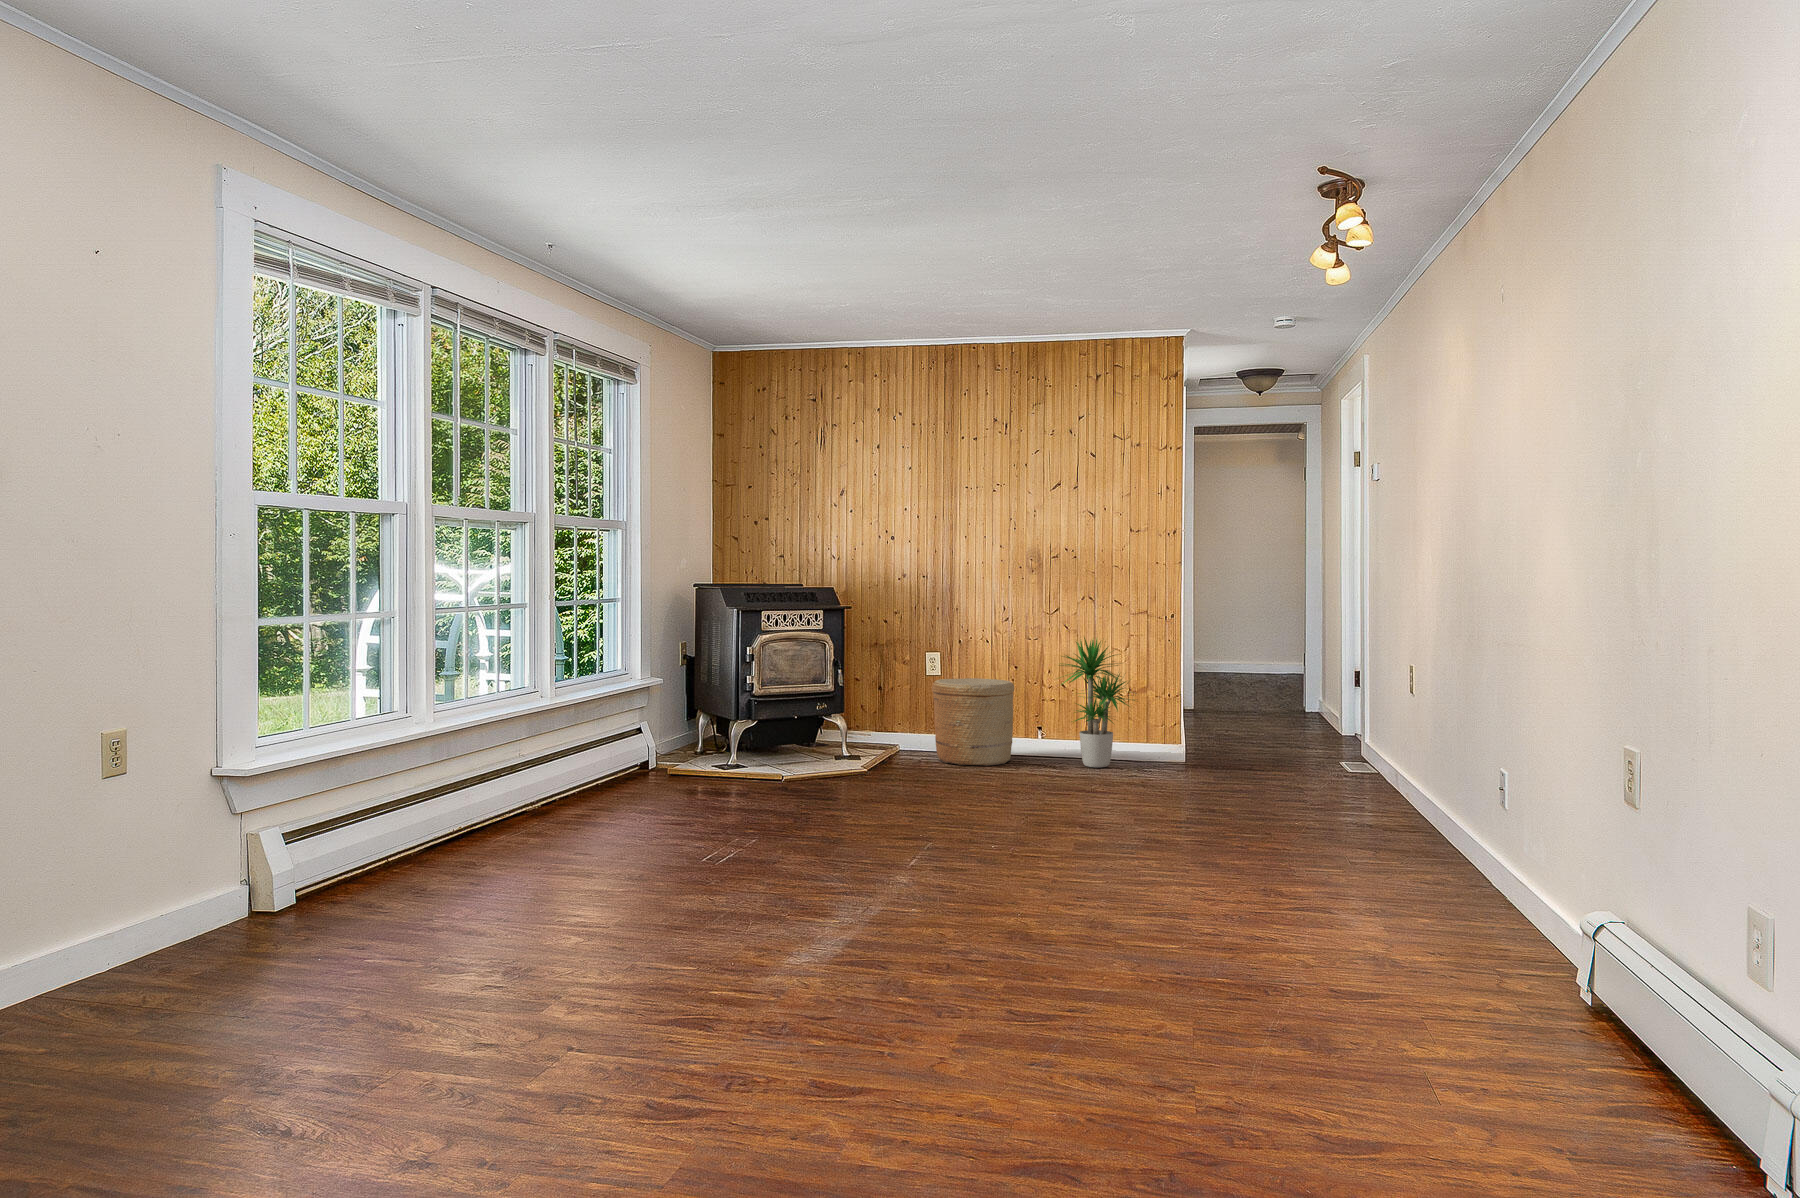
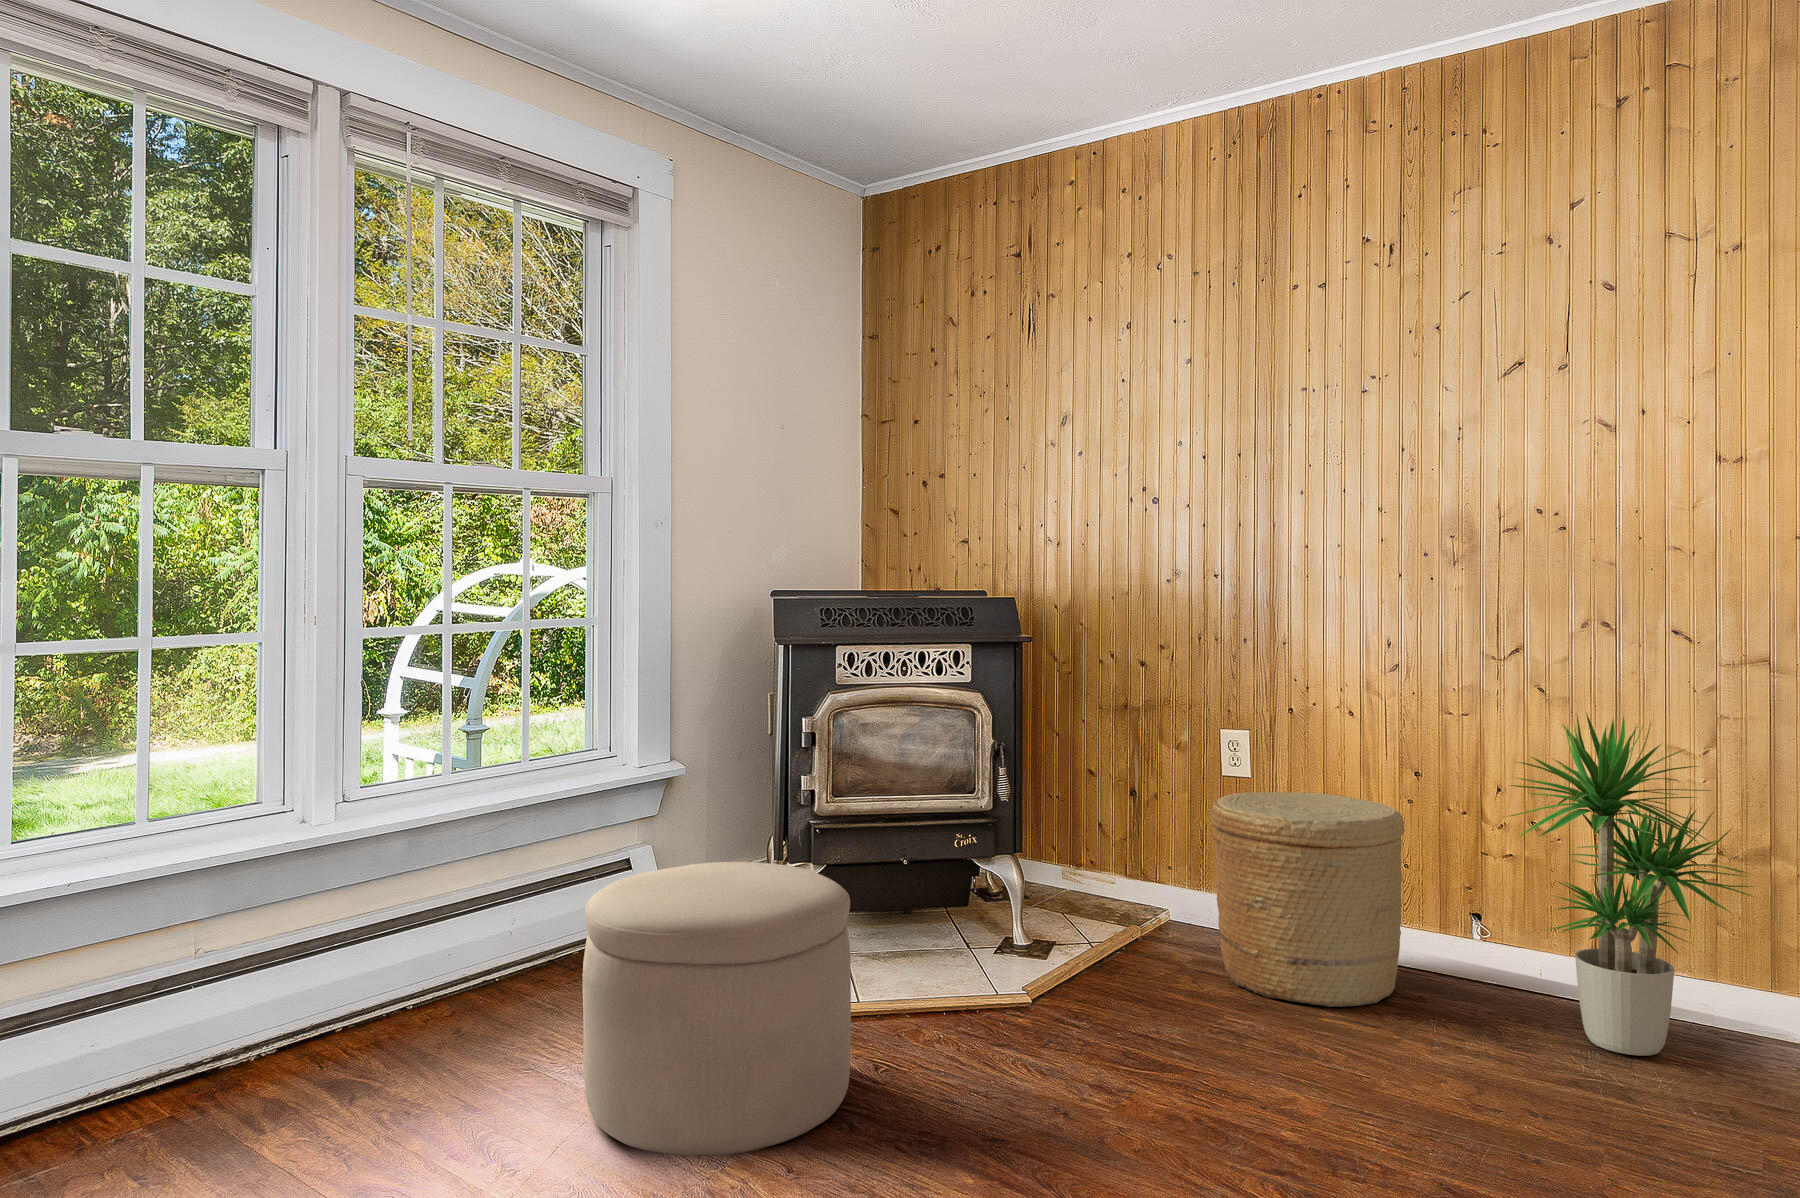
ottoman: none [715,708,826,812] -> present [583,862,851,1156]

